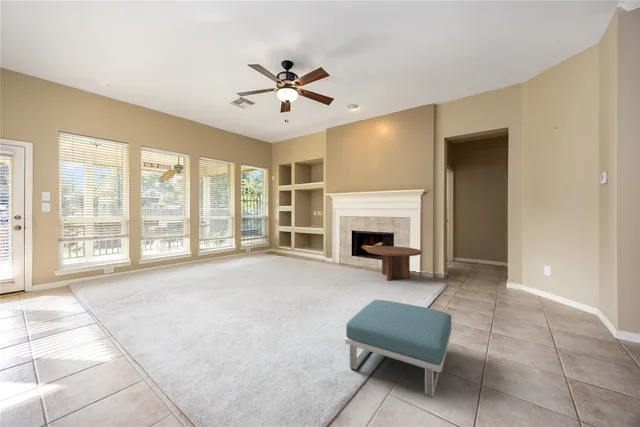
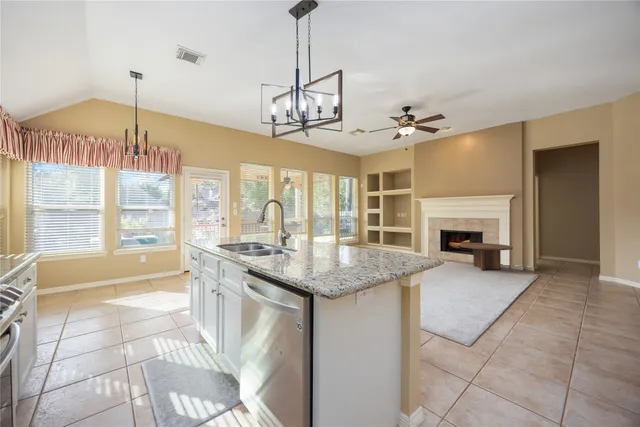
footstool: present [345,300,451,397] -> none [478,276,555,328]

